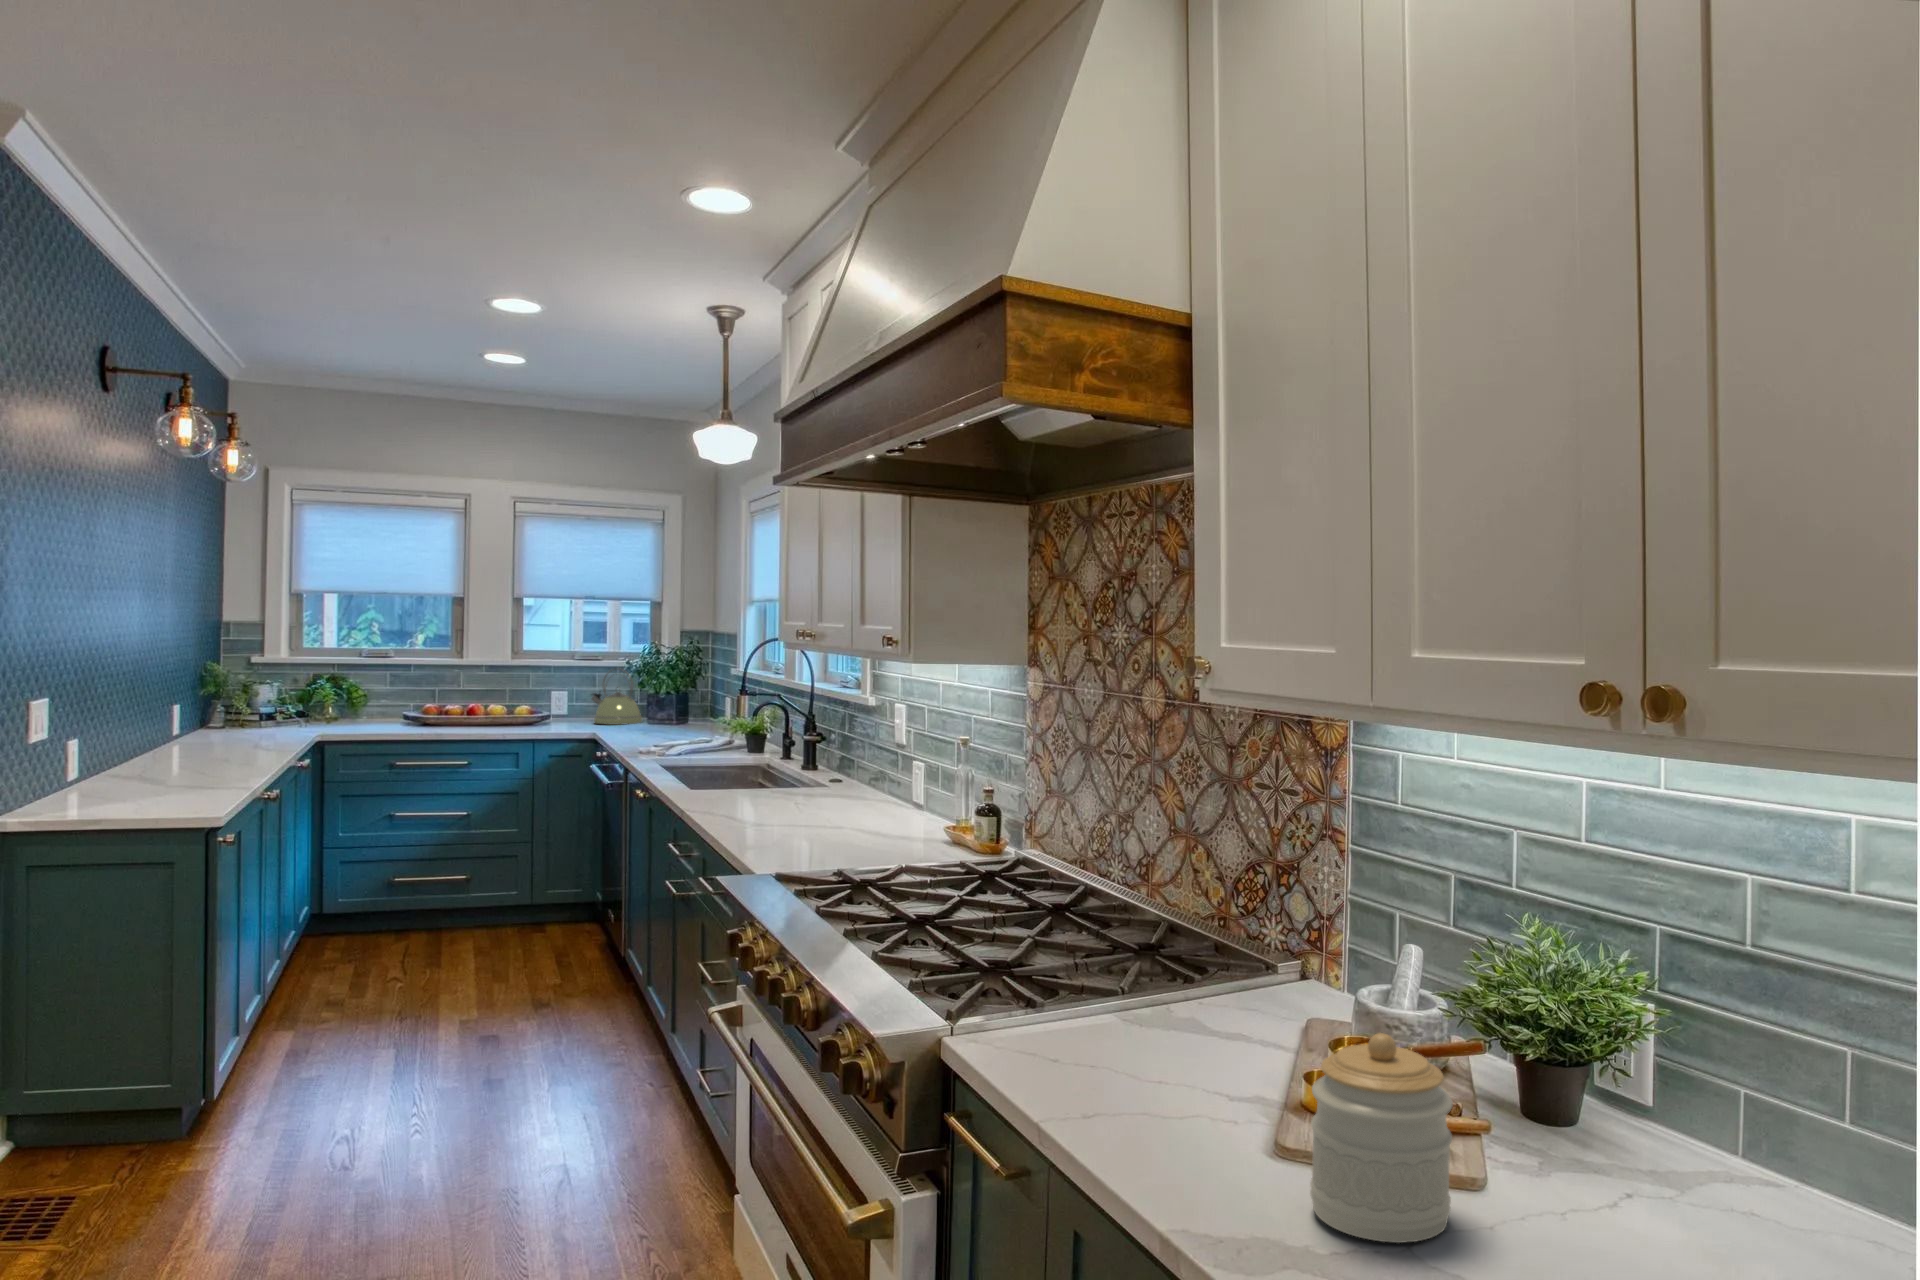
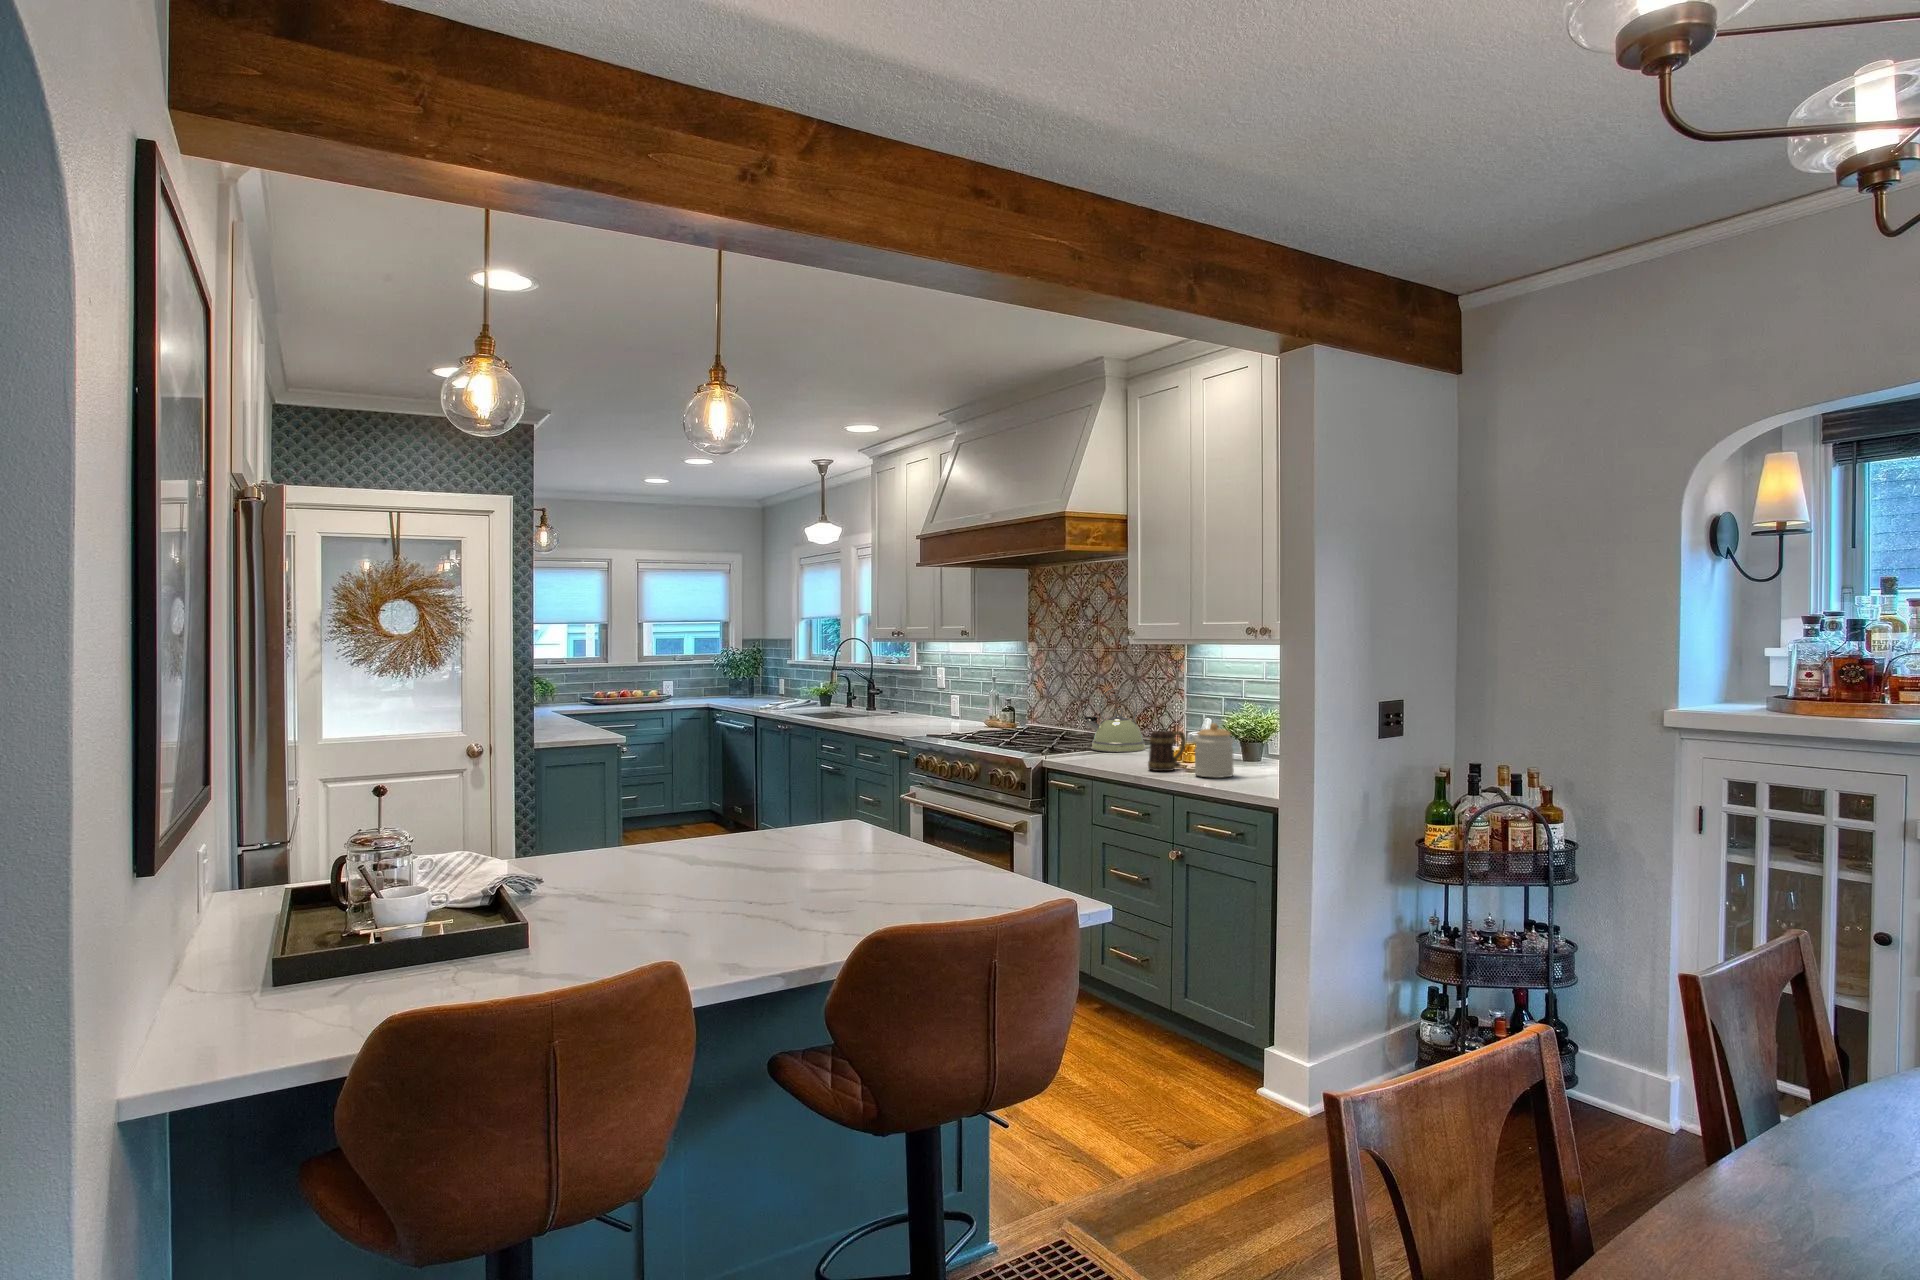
kettle: present [592,669,642,725] -> present [1084,688,1146,752]
mug: none [1175,1012,1303,1158] -> present [1148,731,1186,771]

